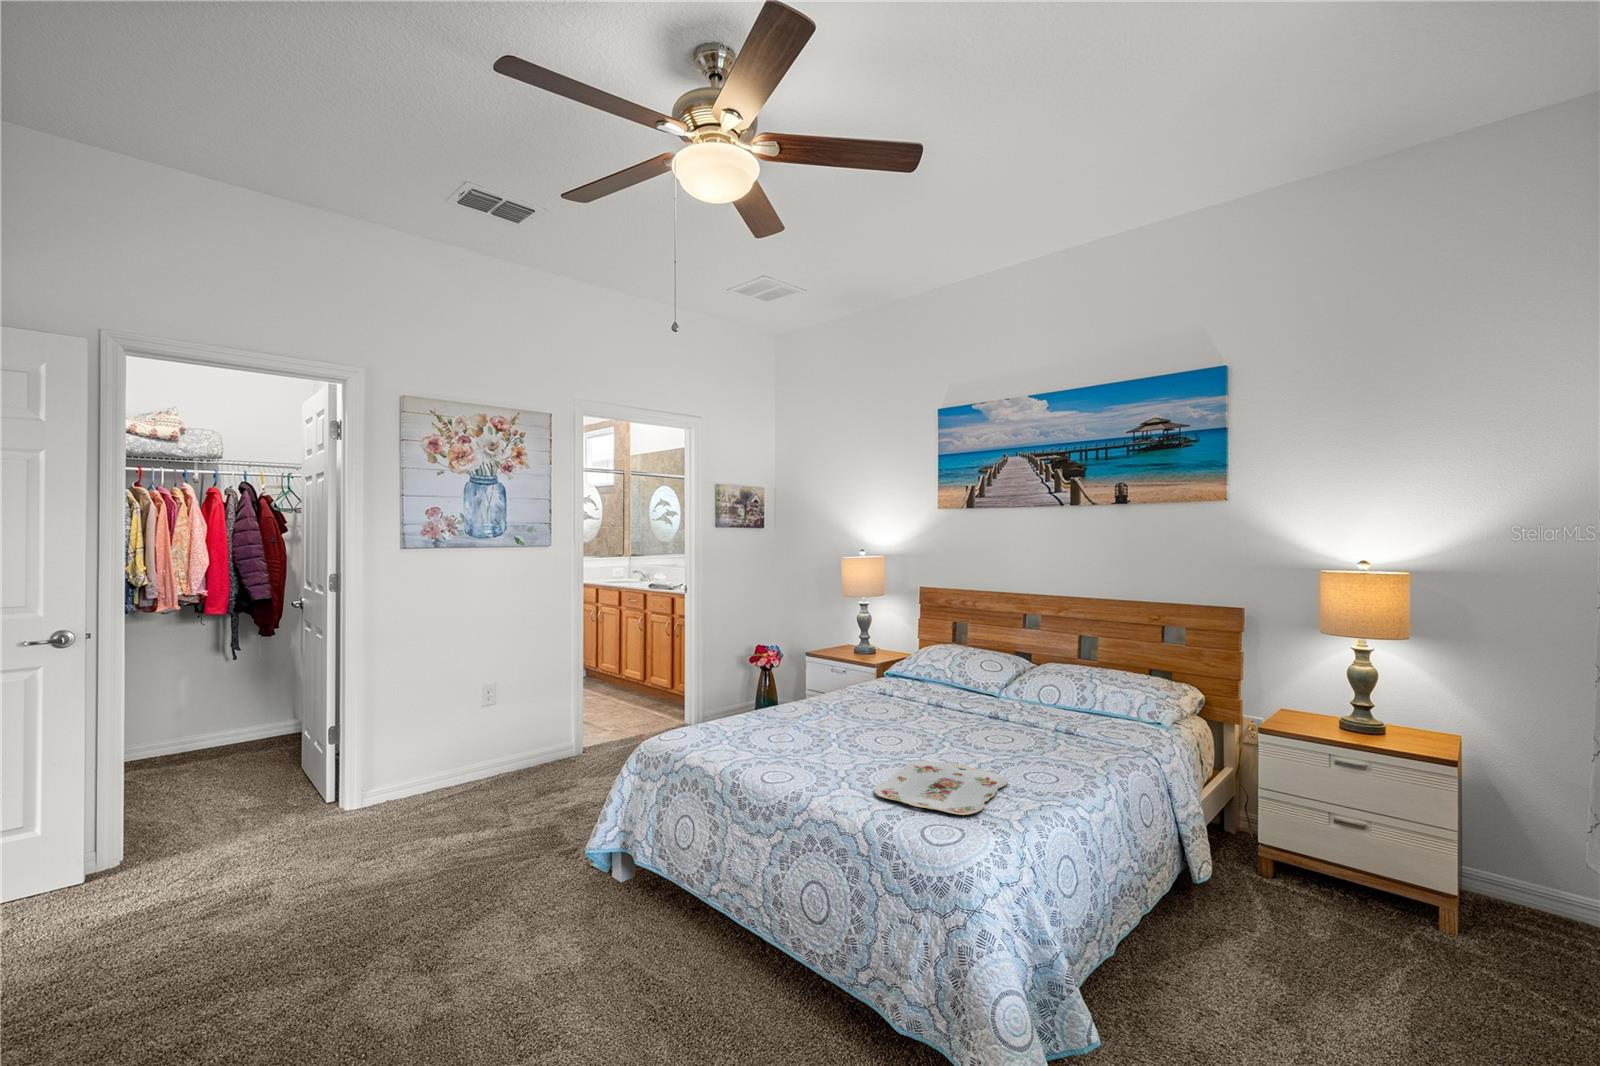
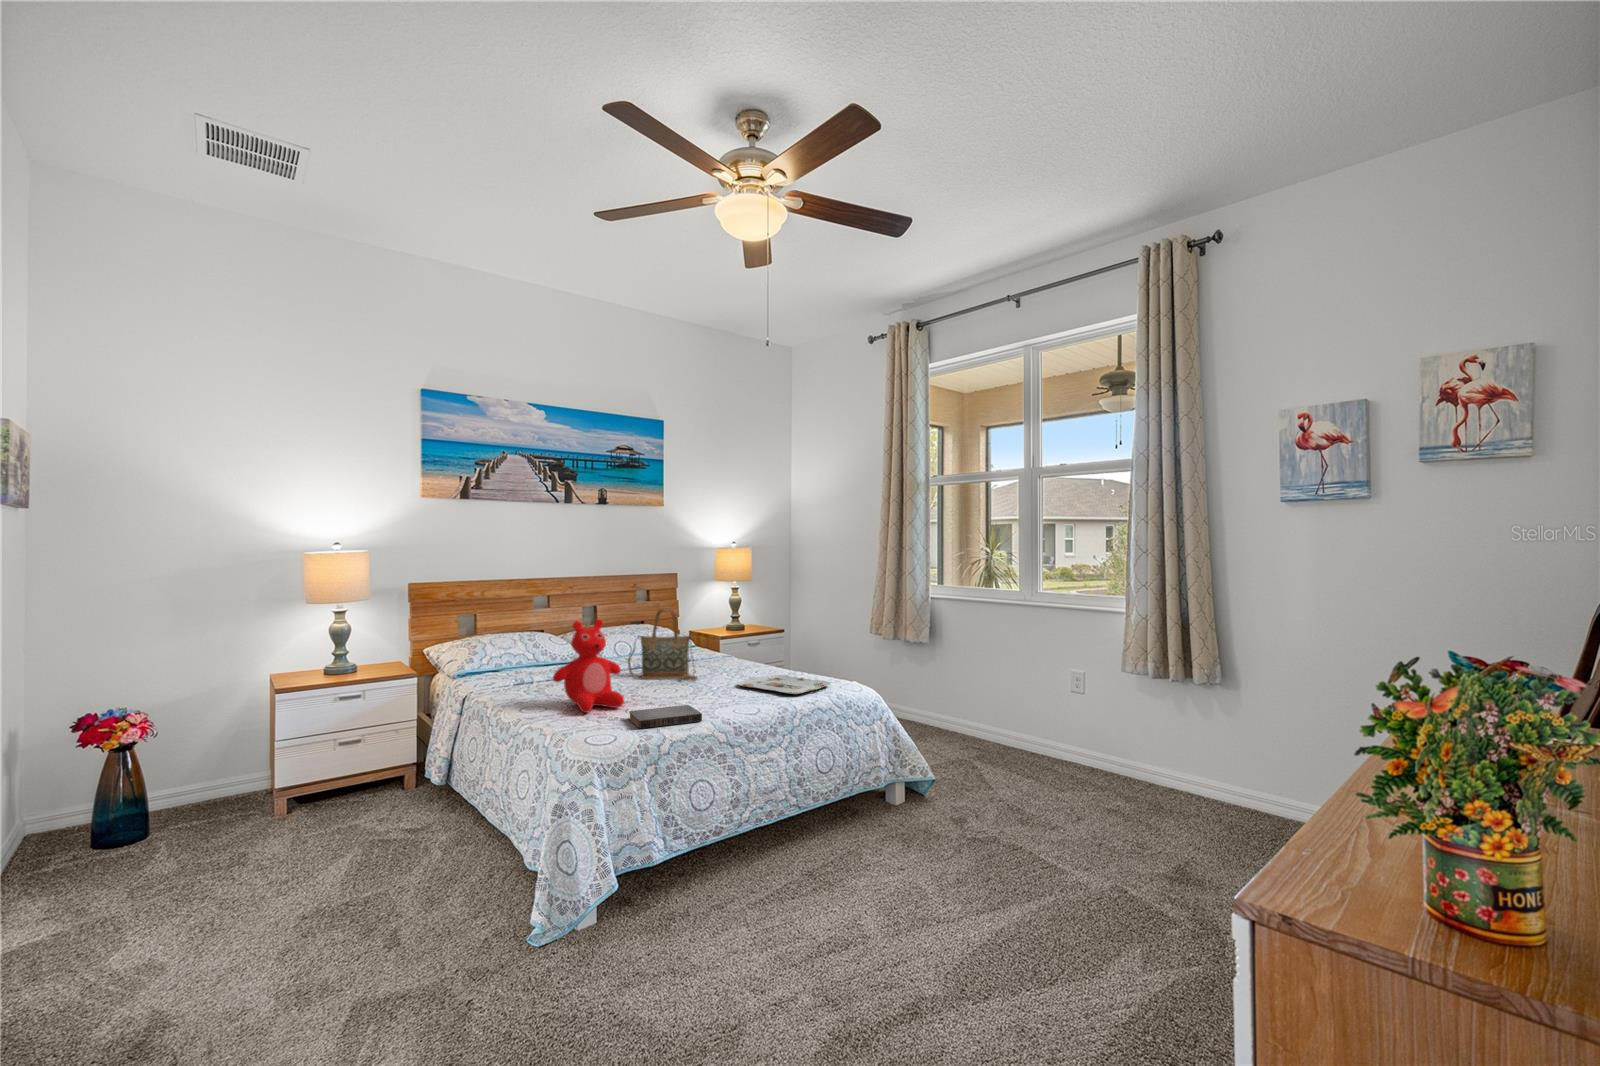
teddy bear: none [753,632,825,729] -> present [553,619,624,713]
handbag: none [925,643,969,744] -> present [628,609,698,681]
book: none [702,729,773,761] -> present [629,705,702,728]

